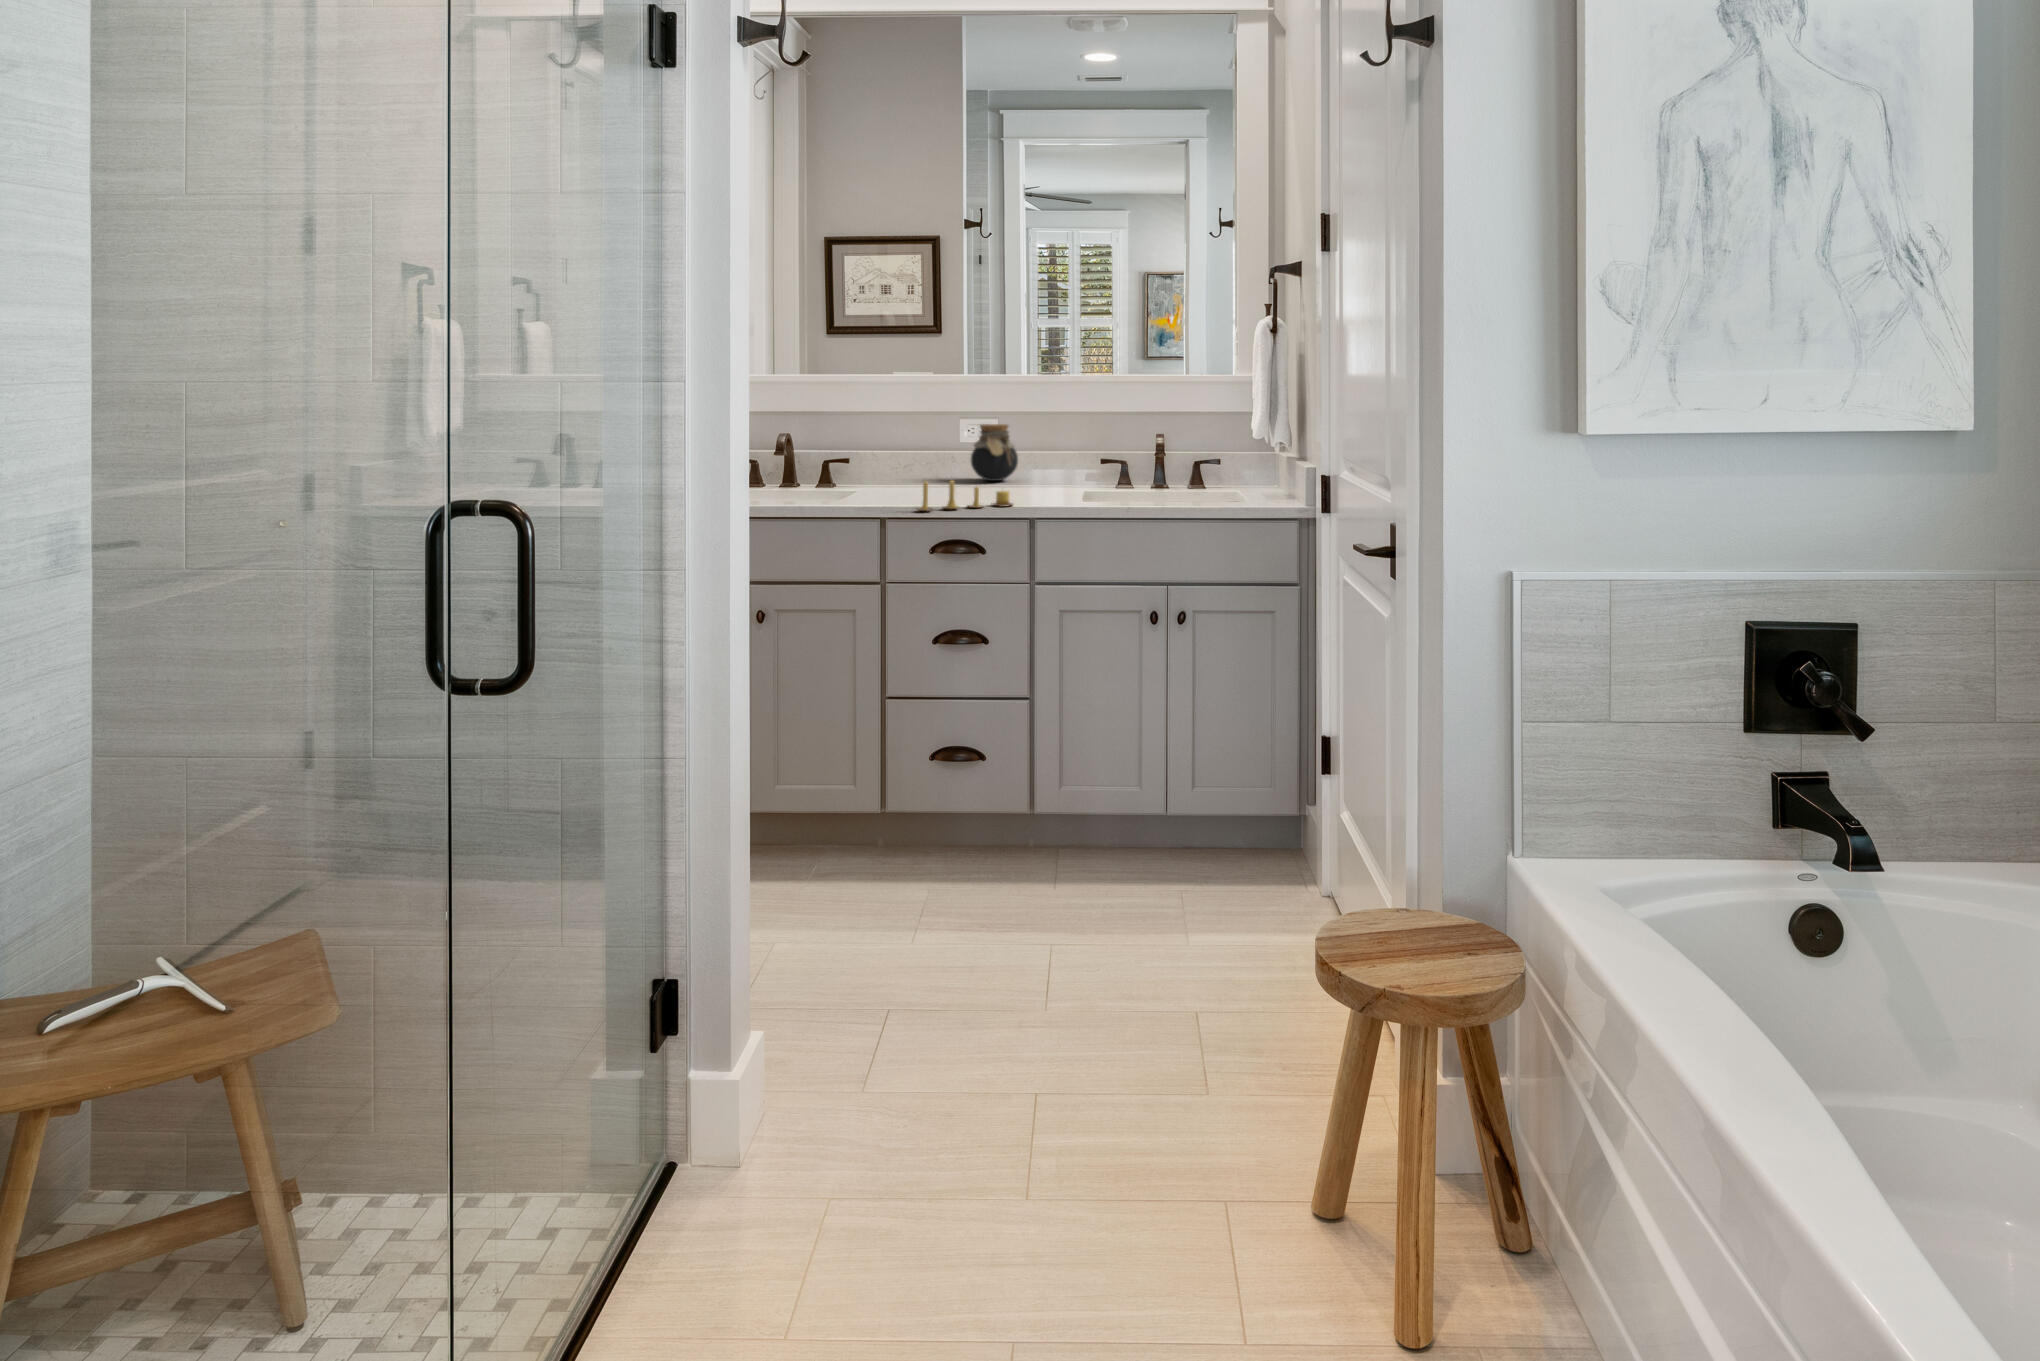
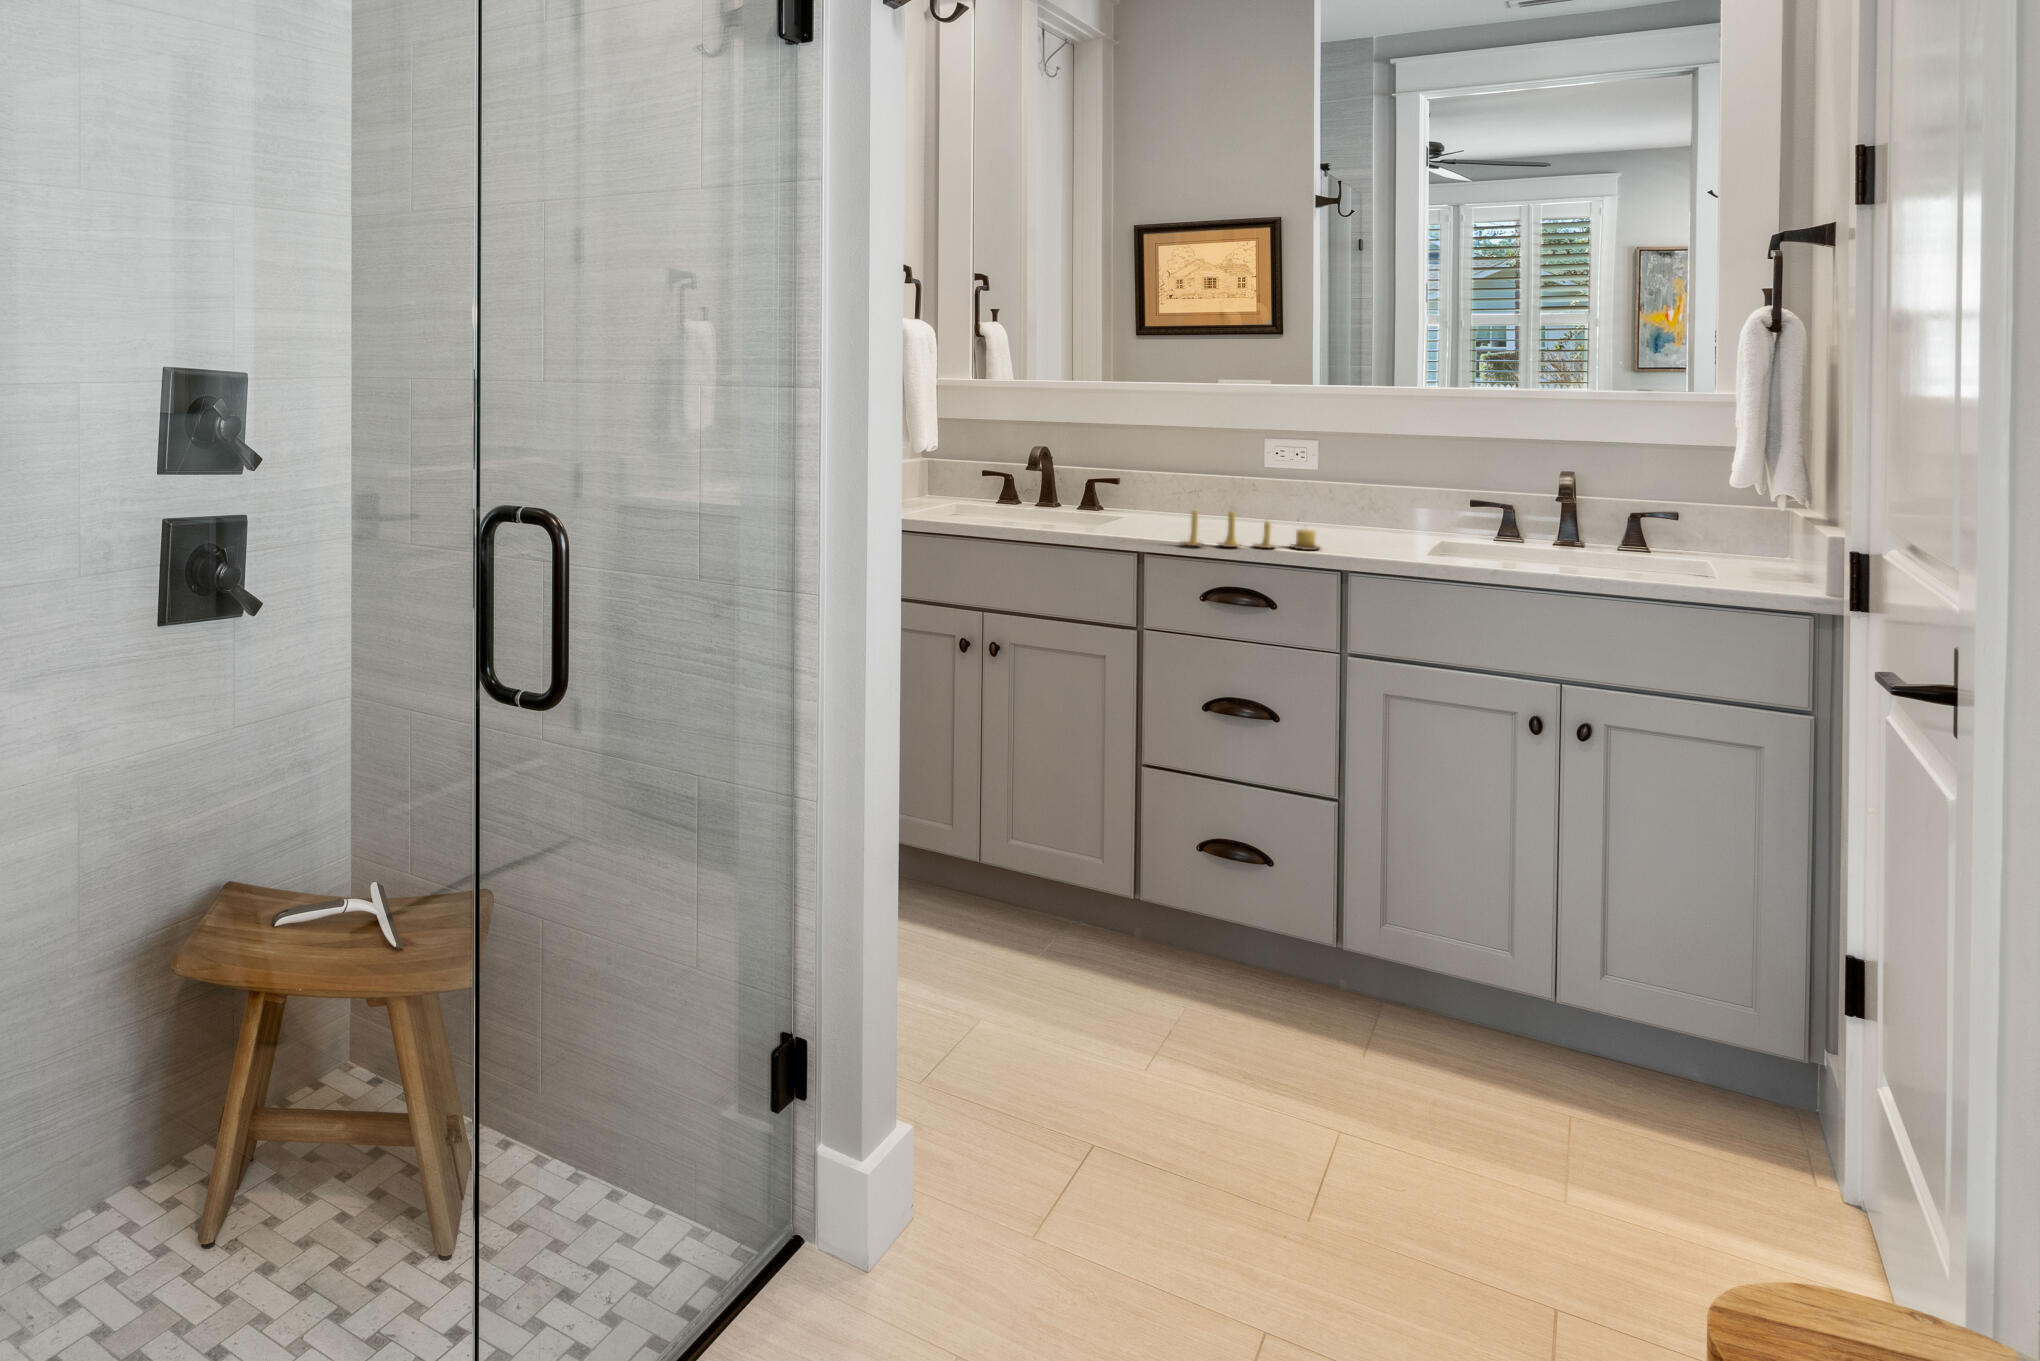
jar: present [971,424,1018,481] -> none [1281,445,1348,516]

